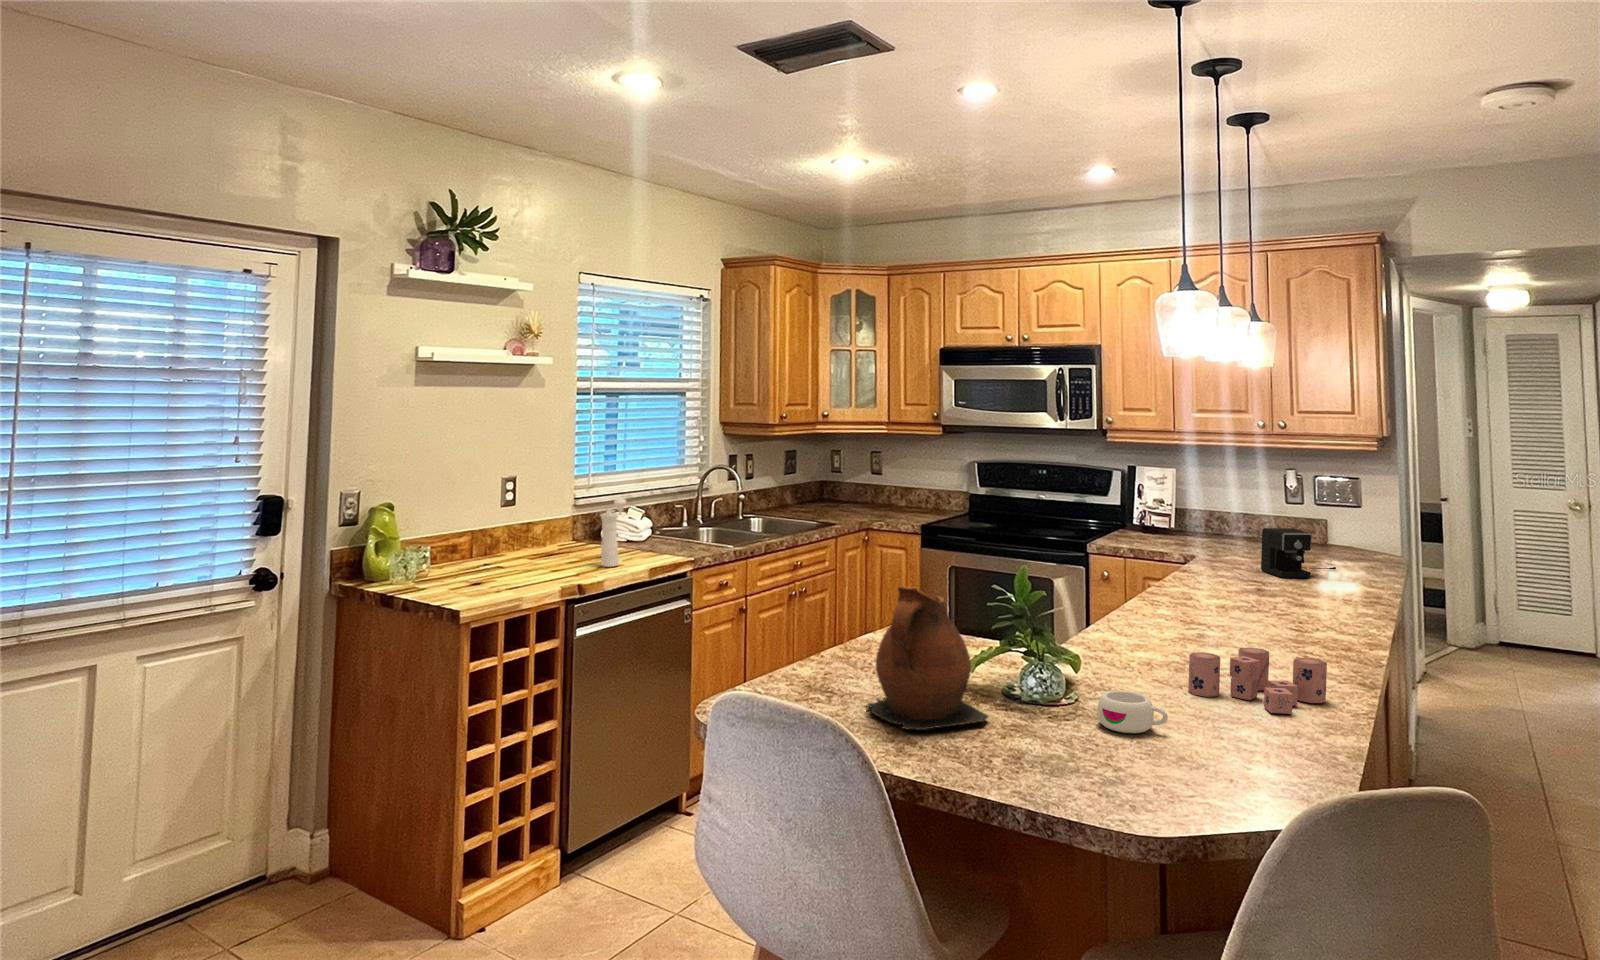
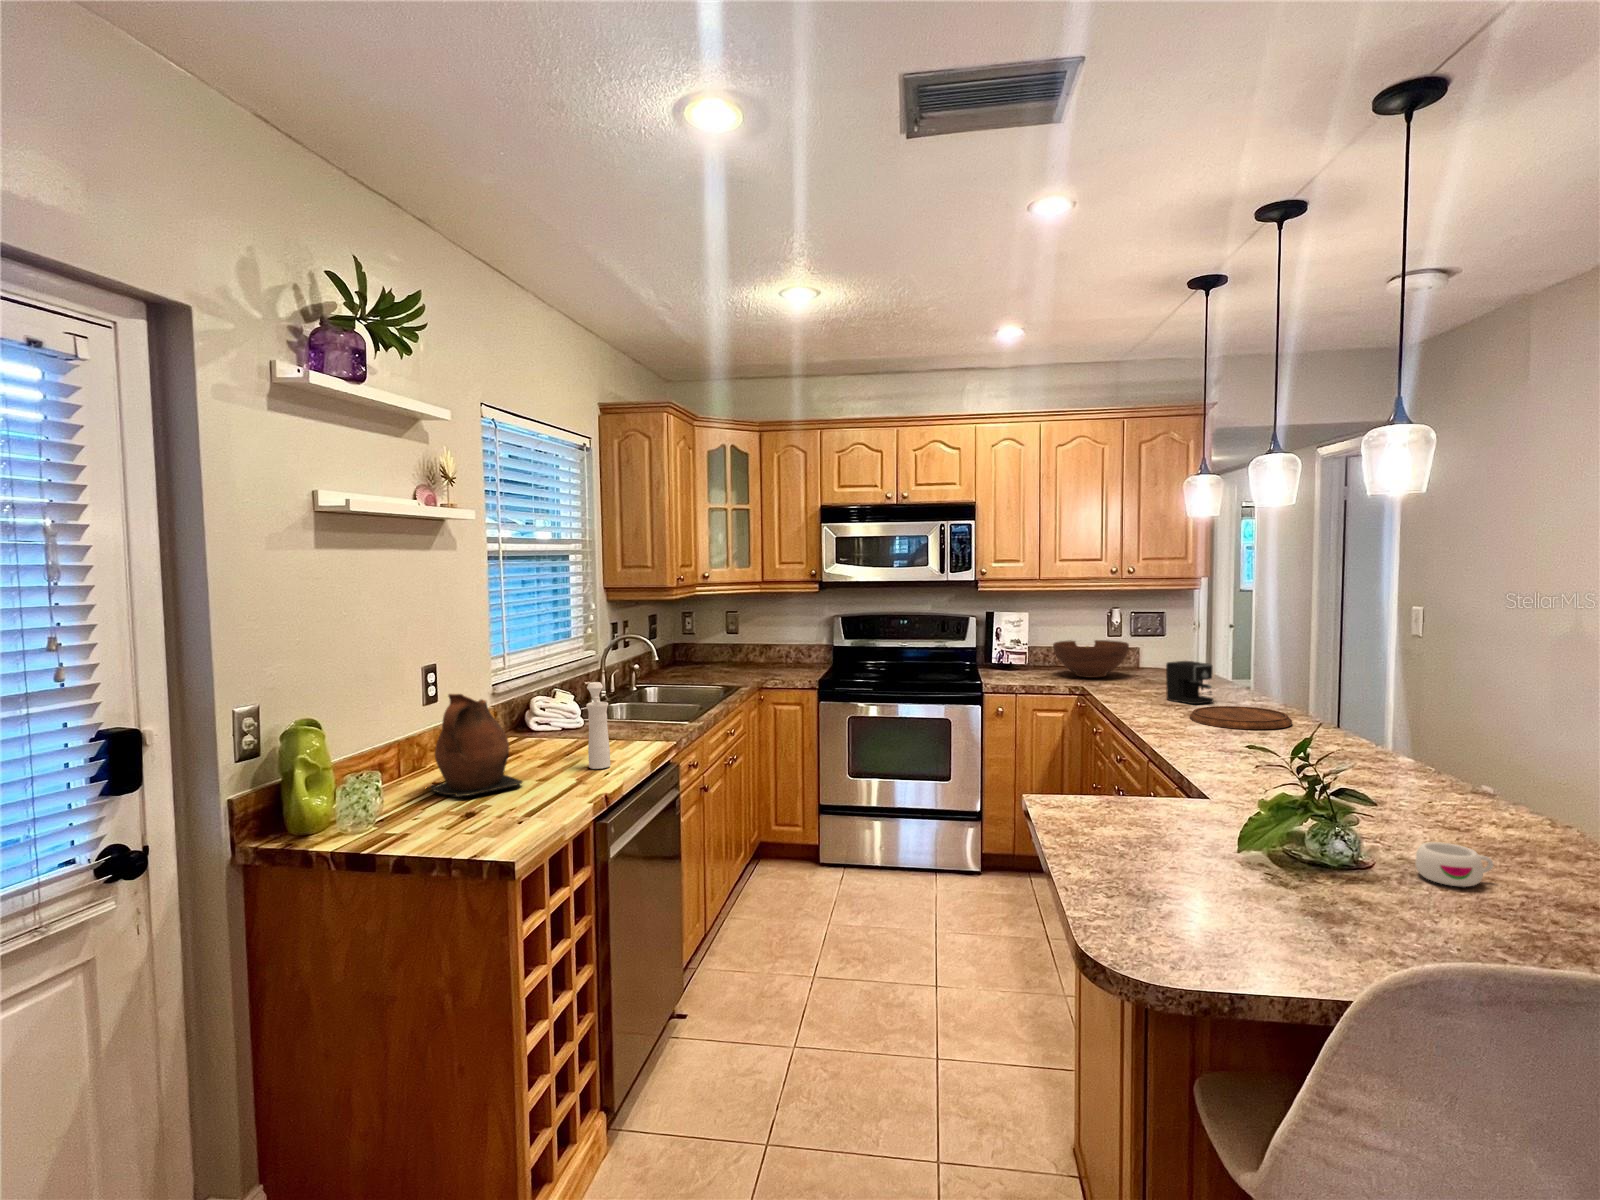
fruit bowl: none [1189,502,1279,545] -> present [1053,640,1129,678]
cutting board: none [1236,579,1354,606] -> present [1190,706,1292,729]
ceramic pitcher: present [868,586,988,730] -> present [431,694,523,797]
candle: present [1188,647,1327,714] -> none [1390,779,1509,840]

